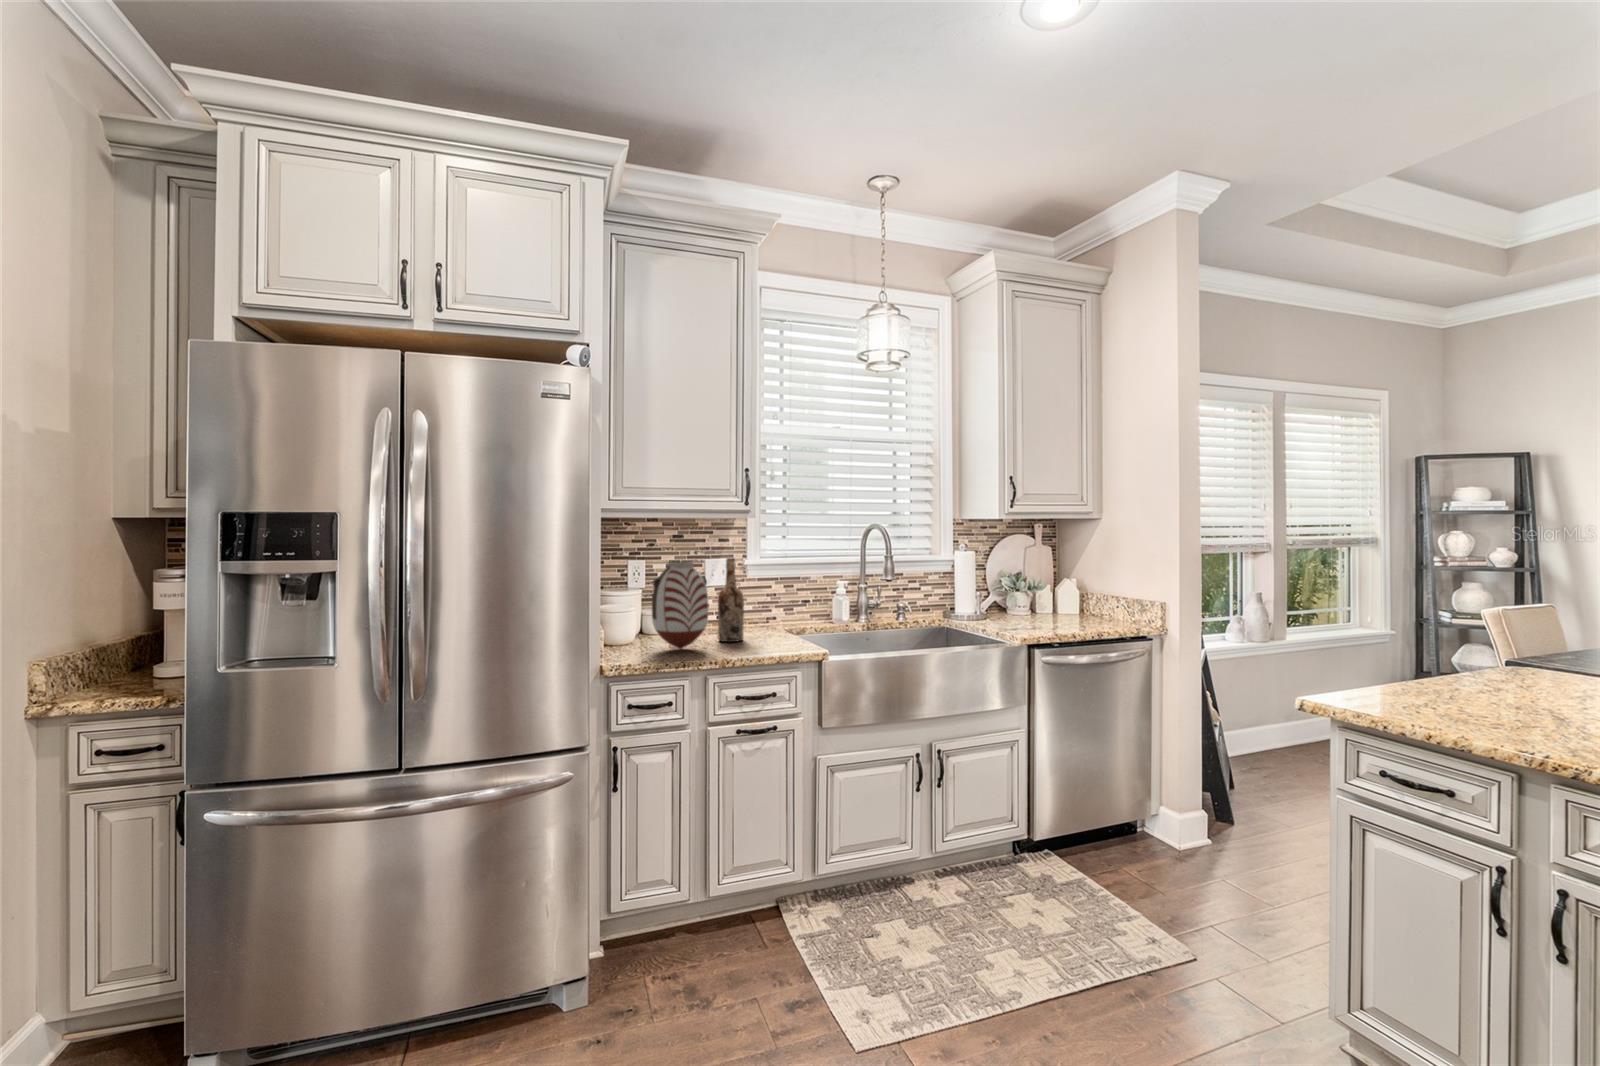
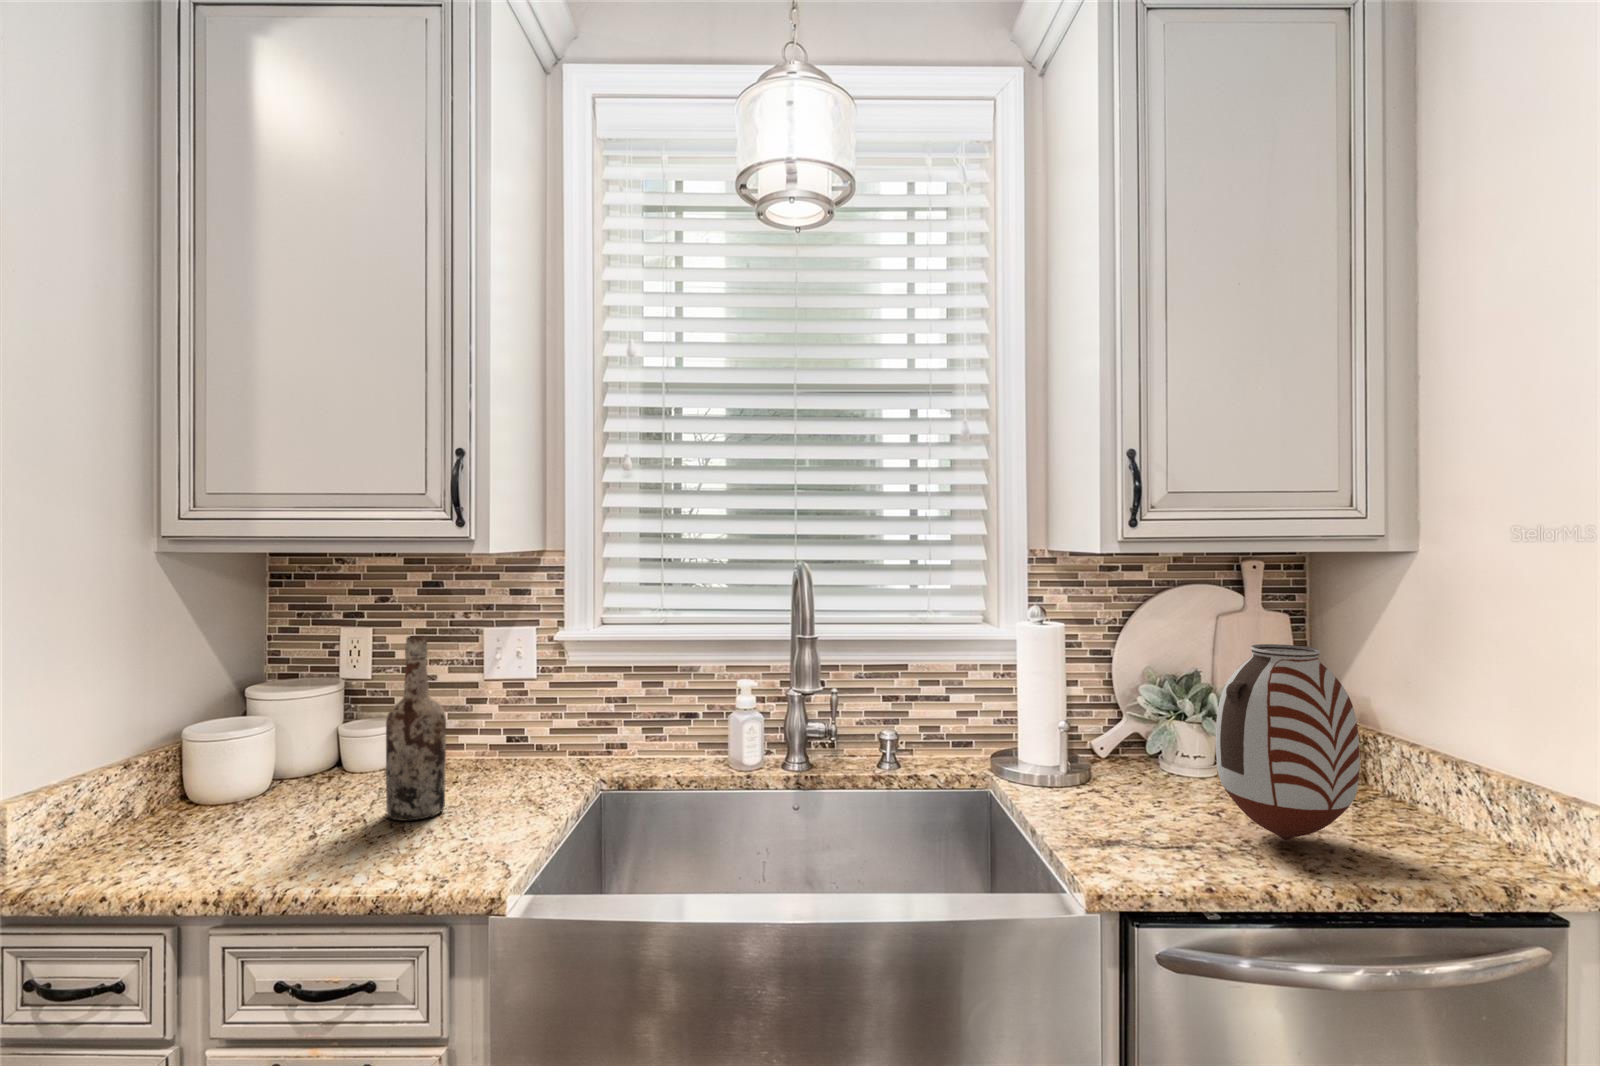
vase: present [652,562,709,649] -> present [1216,644,1360,840]

